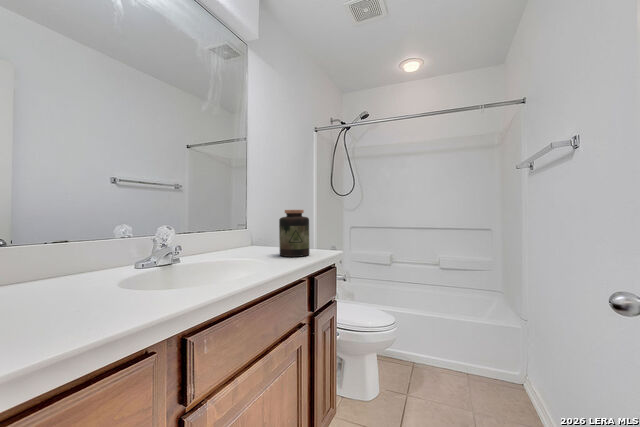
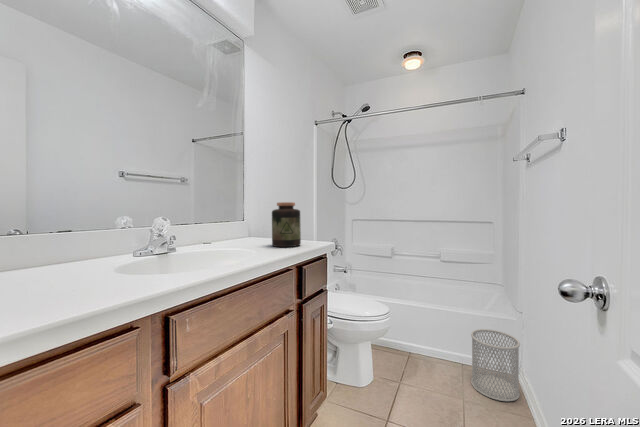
wastebasket: none [481,339,532,414] -> present [471,329,520,401]

